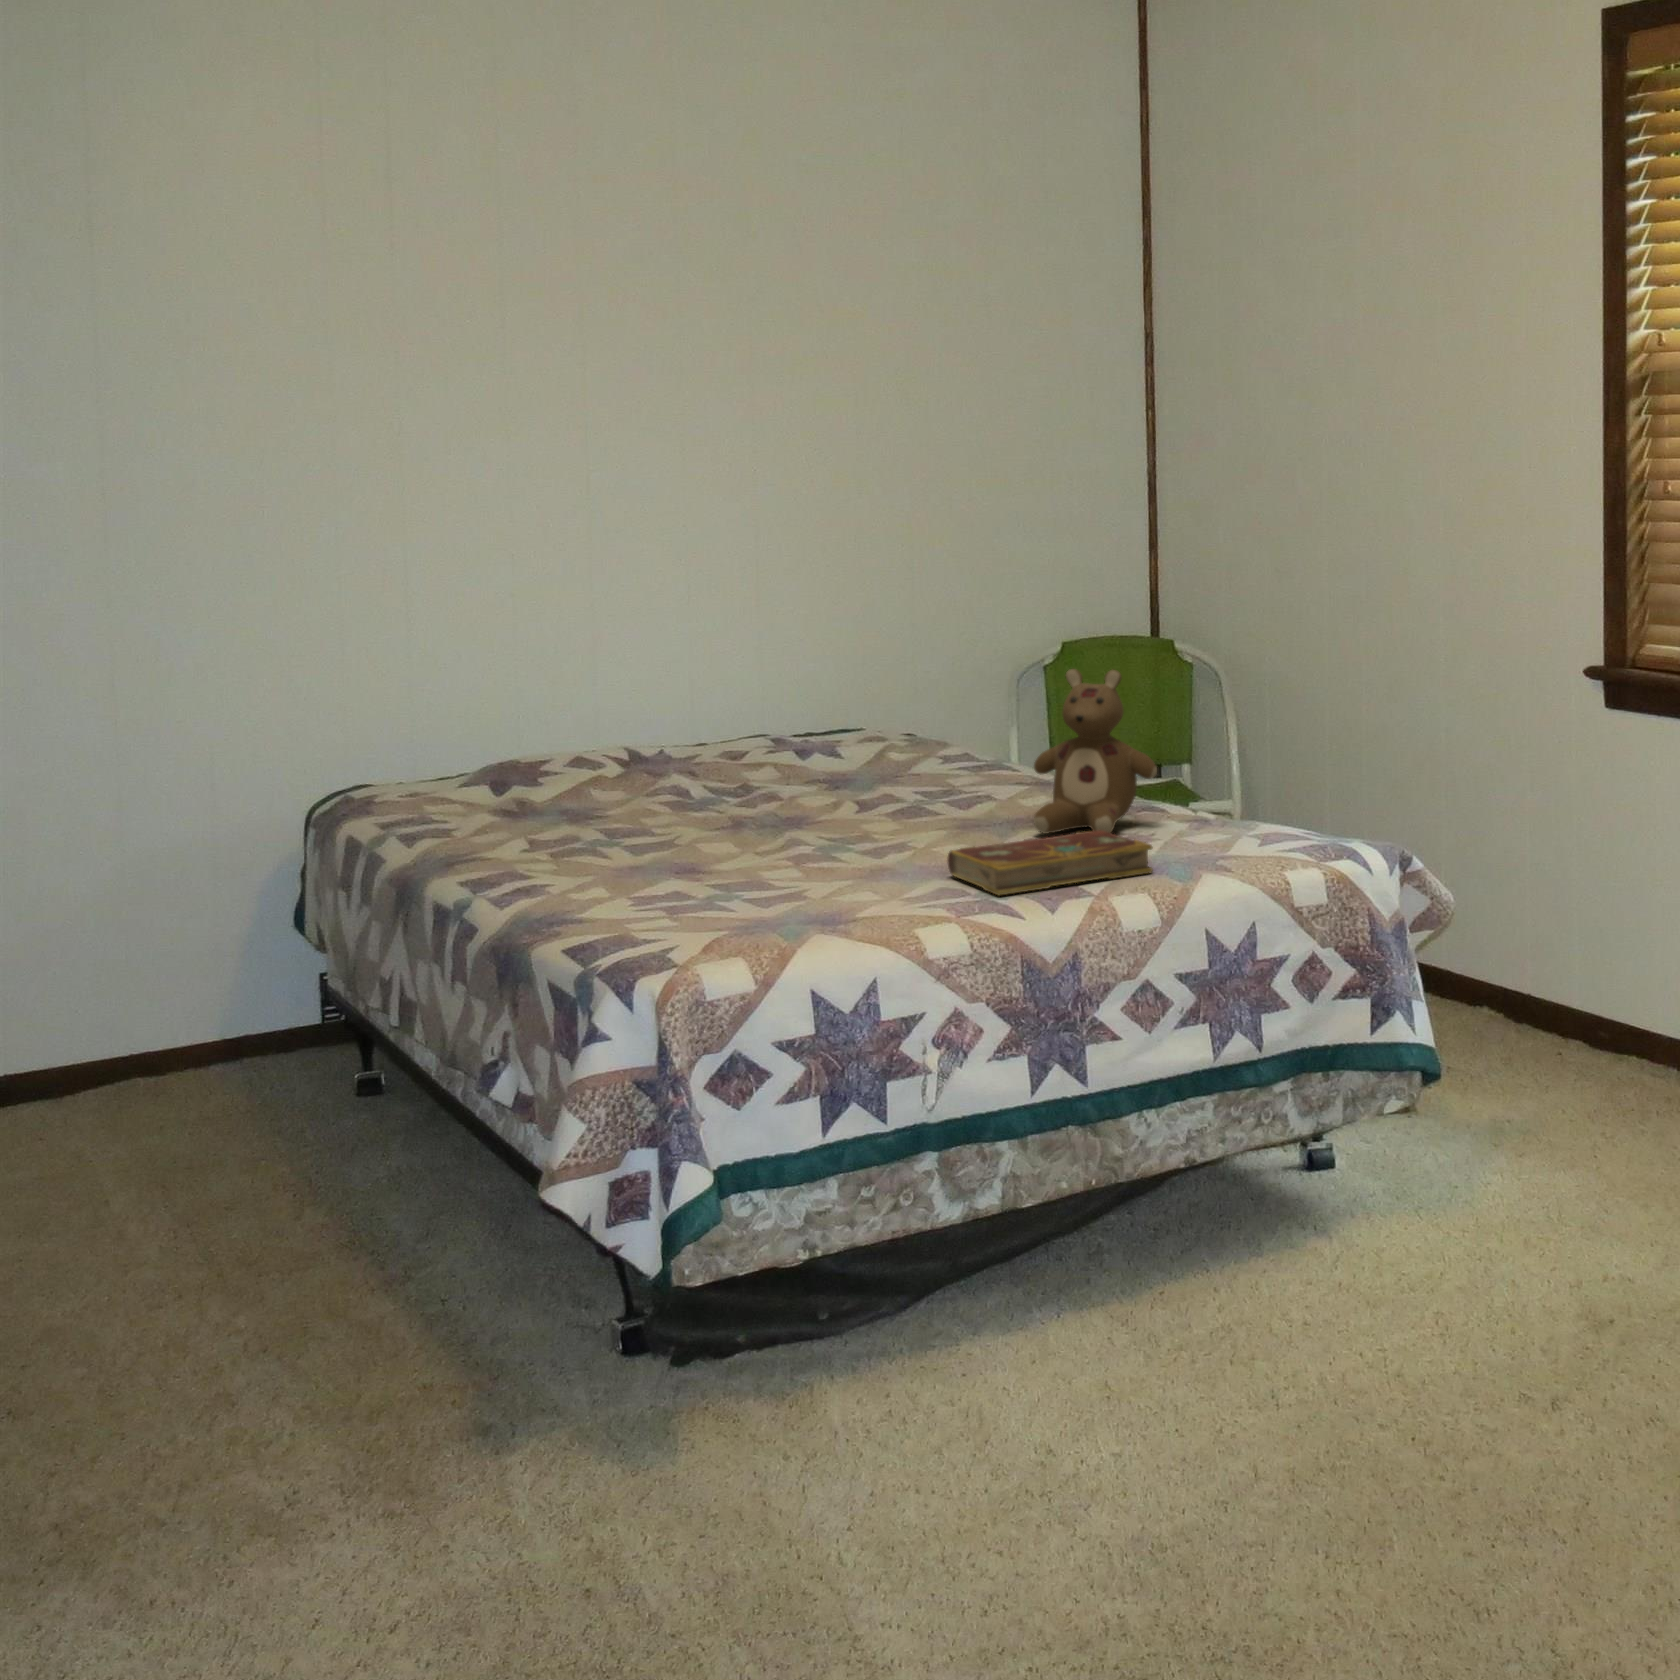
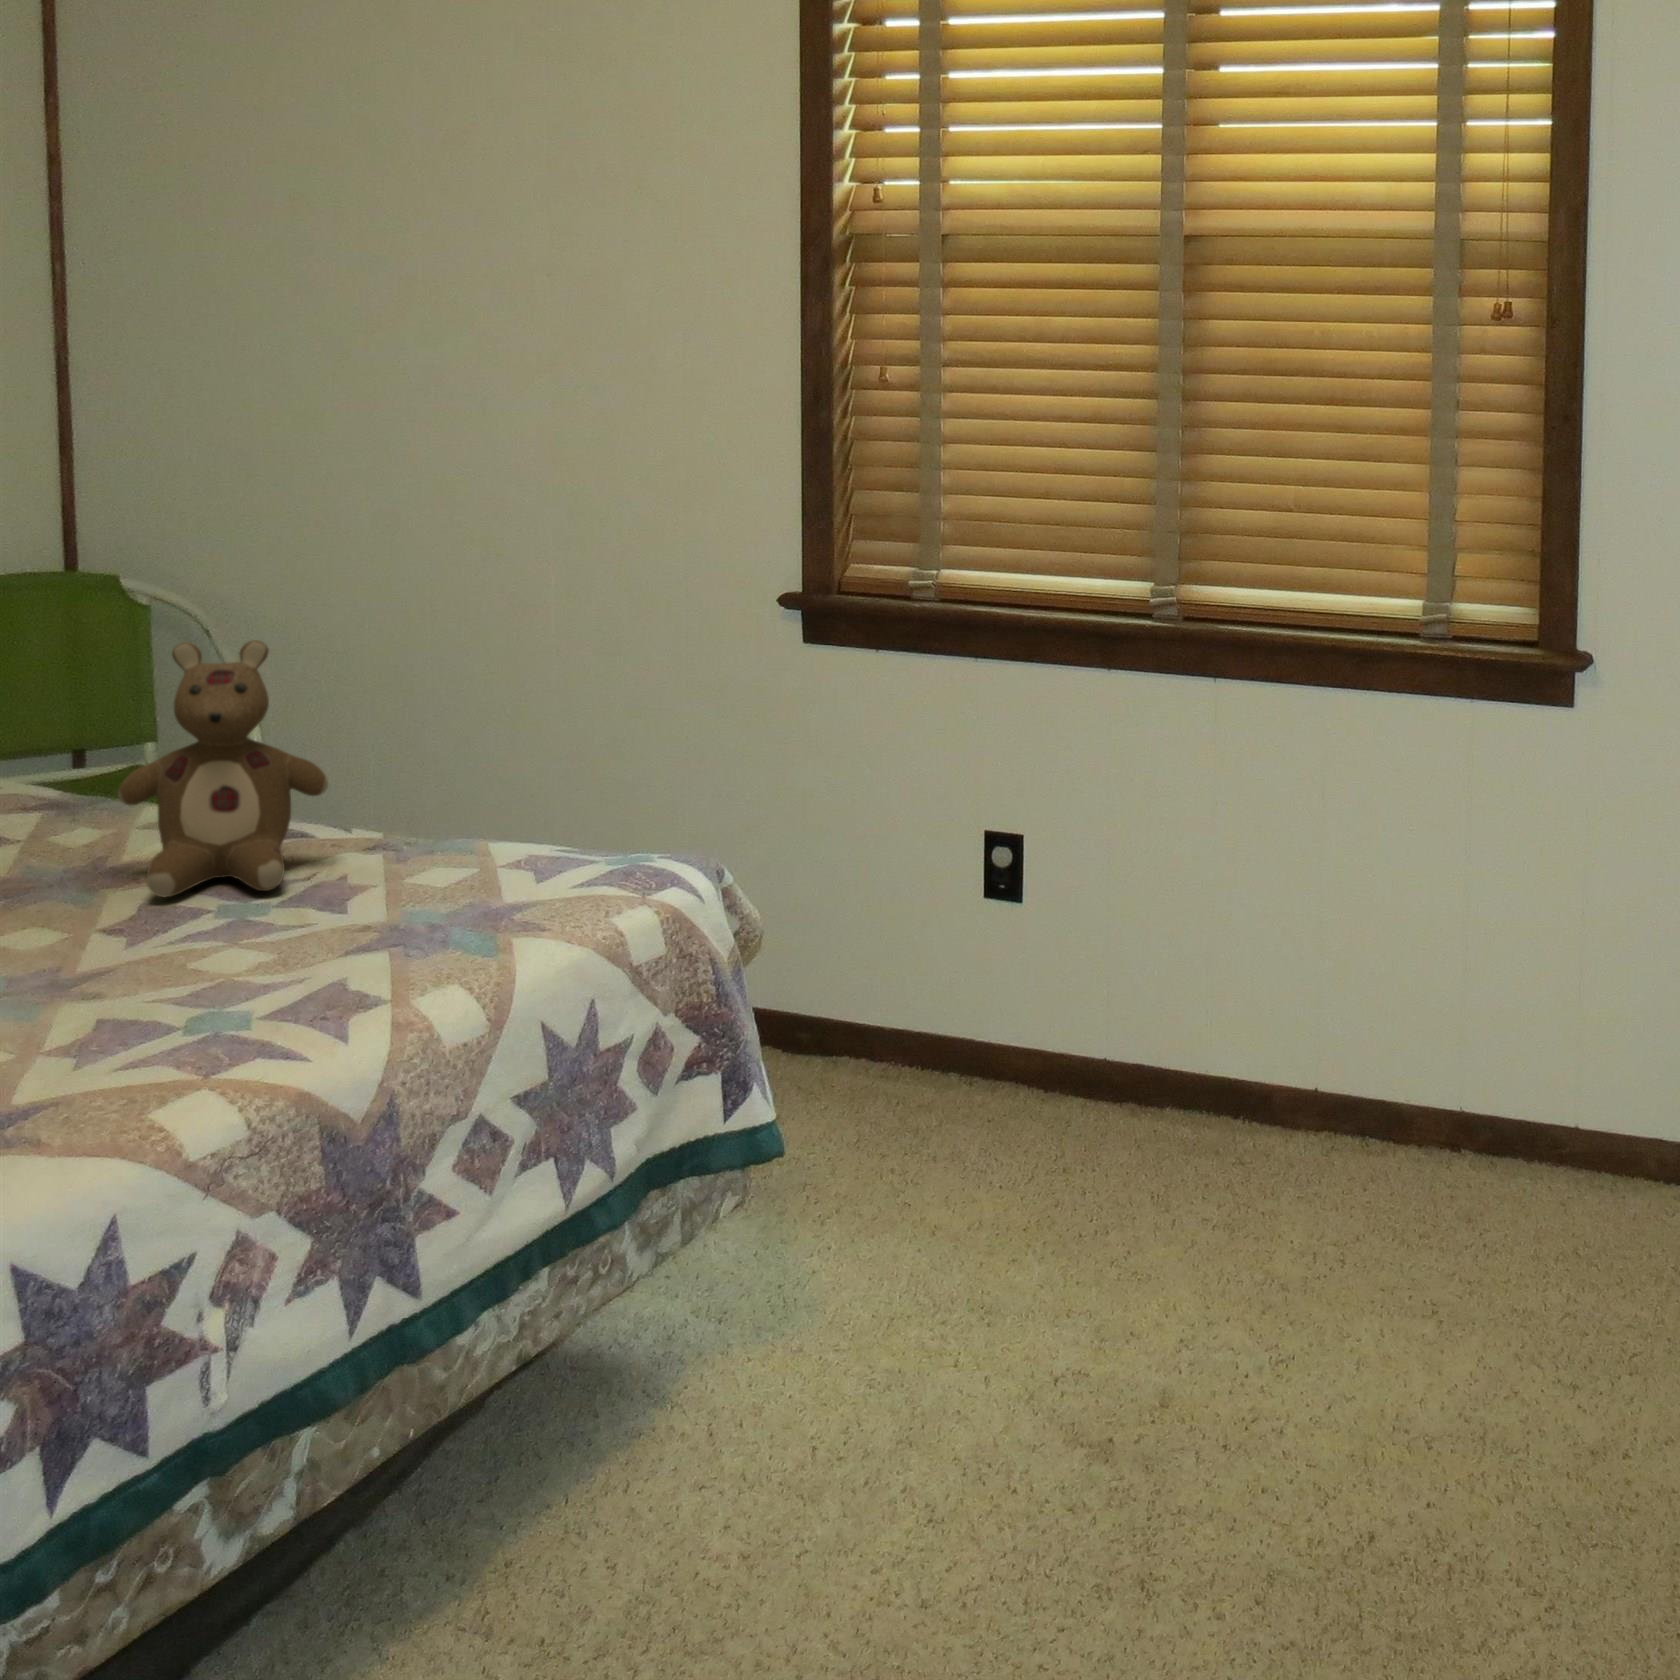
book: present [947,830,1153,895] -> none [78,886,416,1022]

